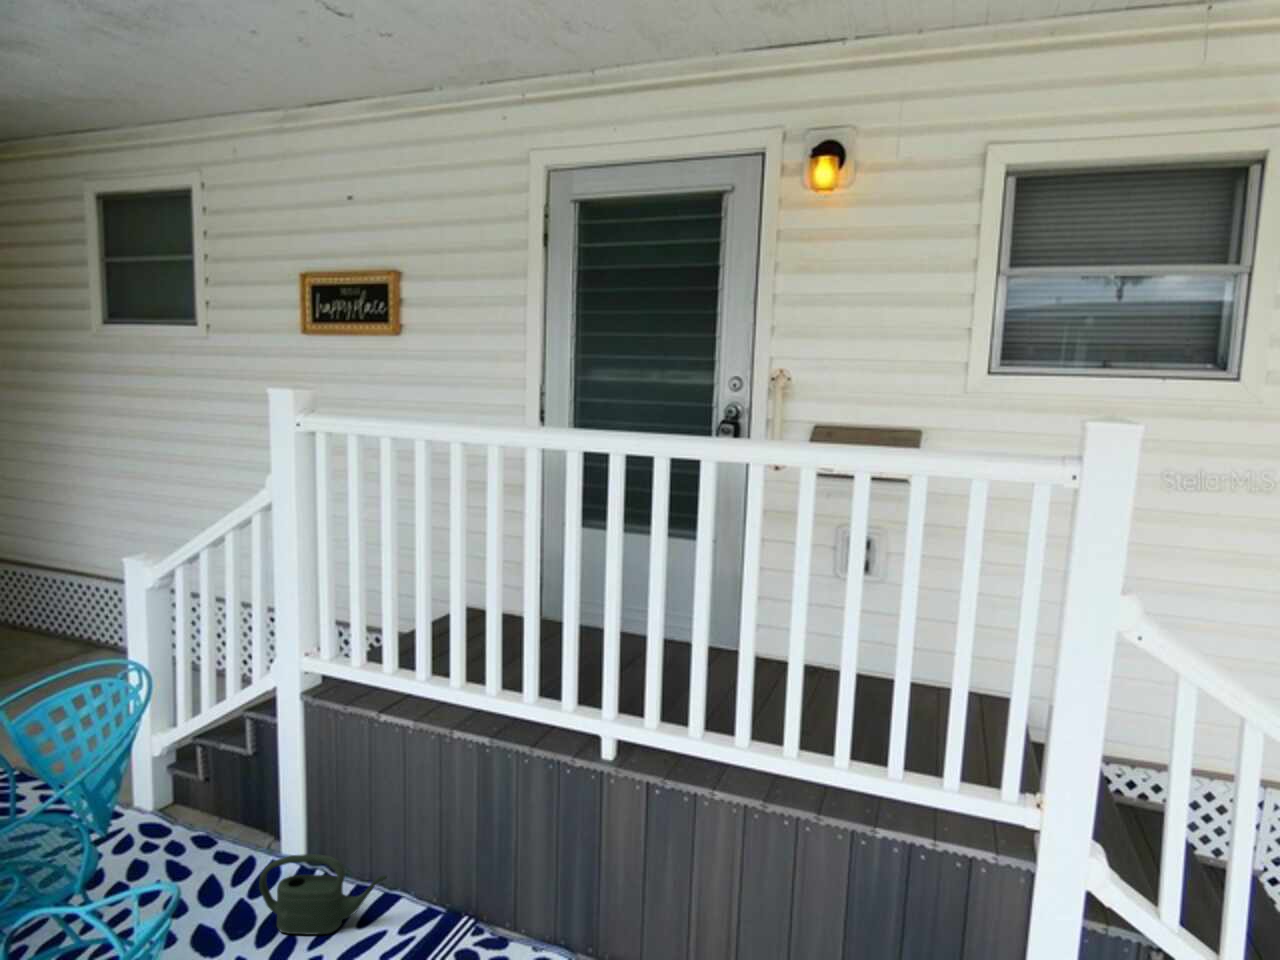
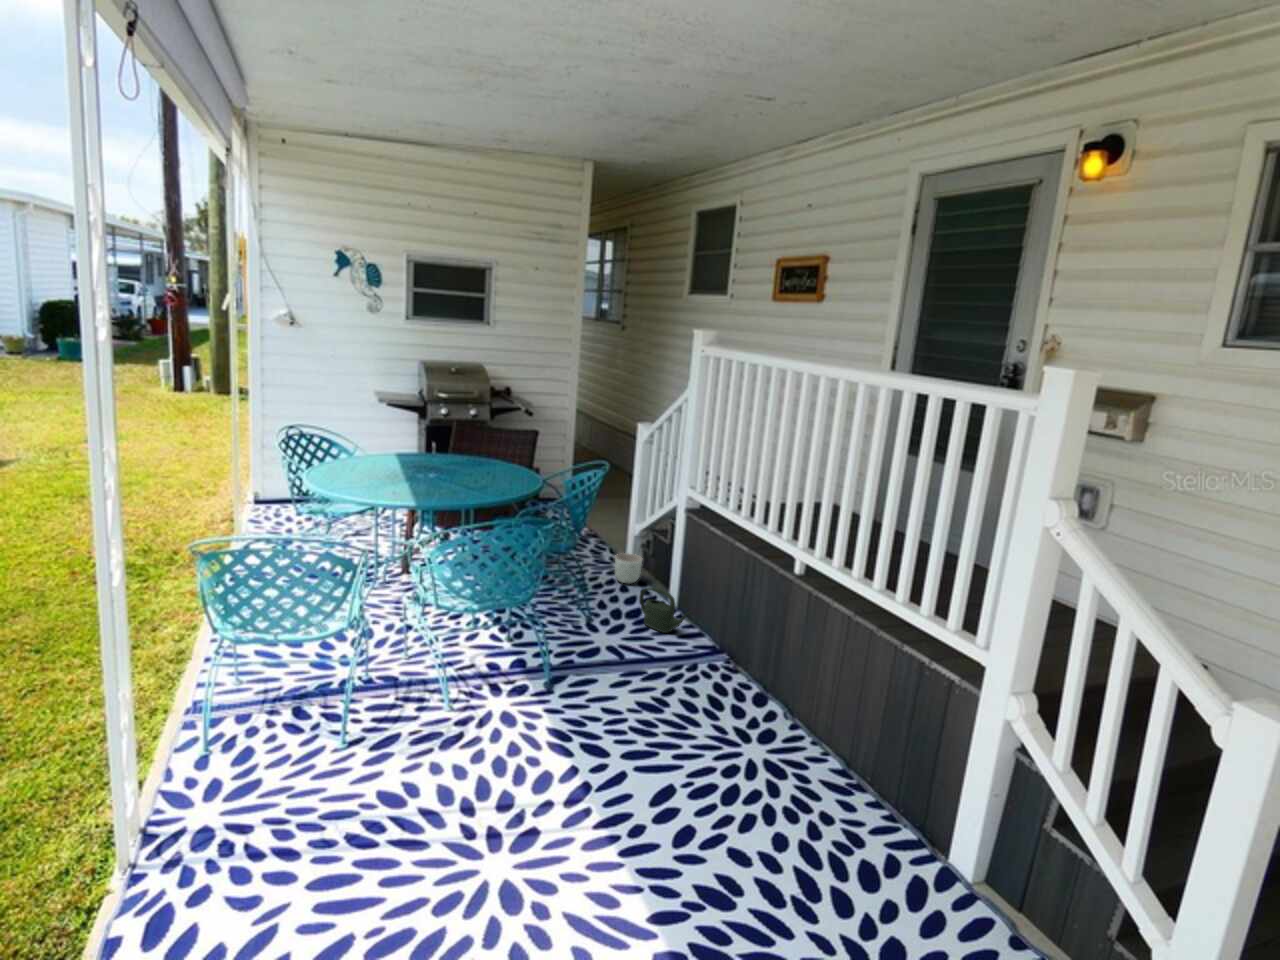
planter: none [137,793,198,857] -> present [615,553,642,583]

